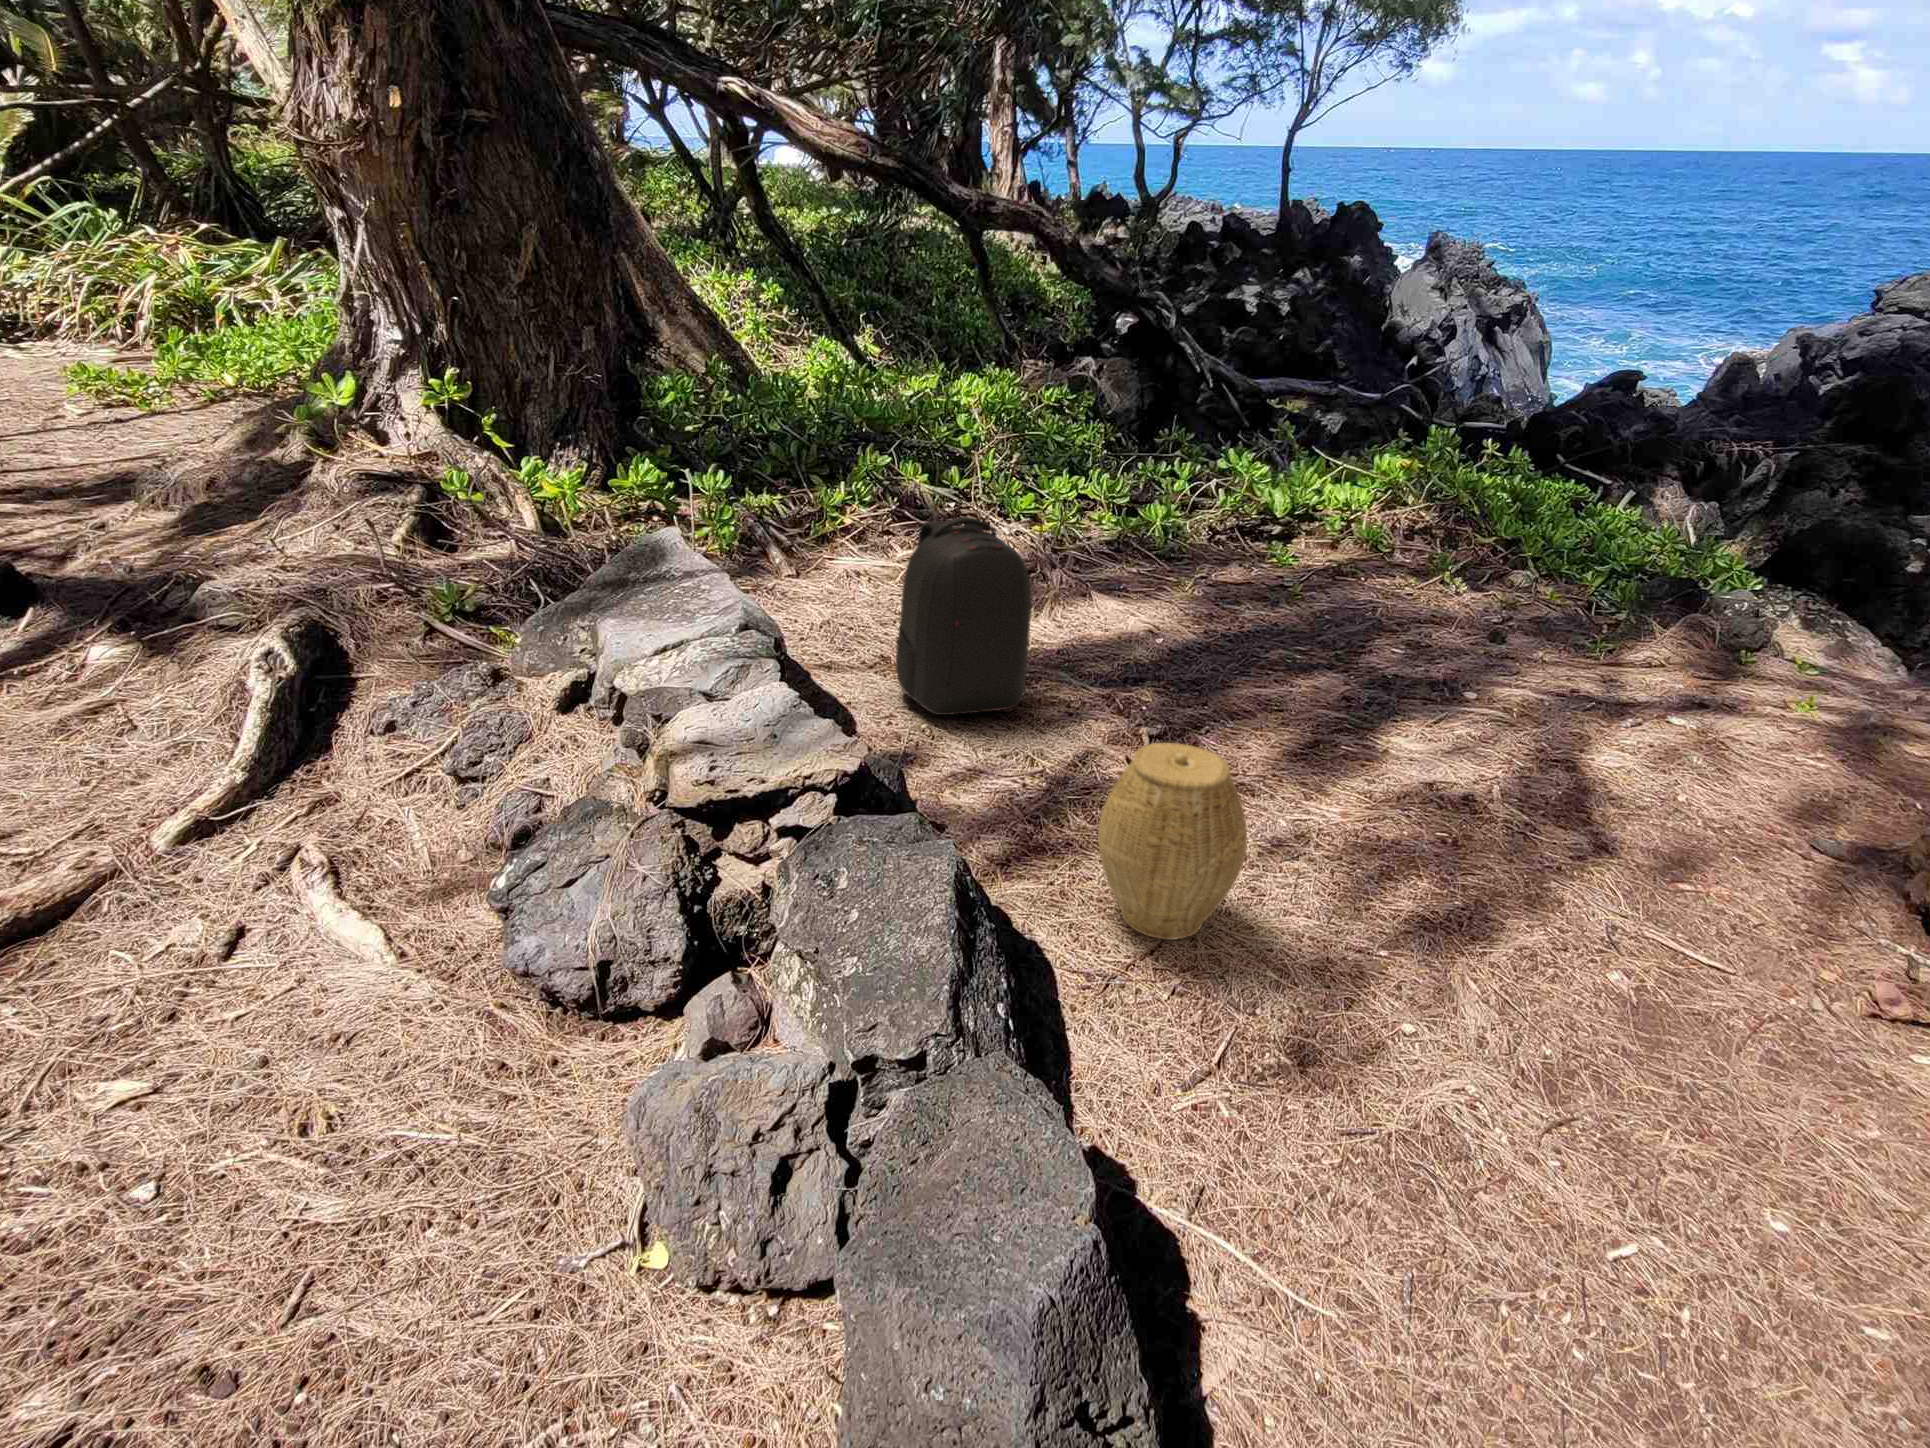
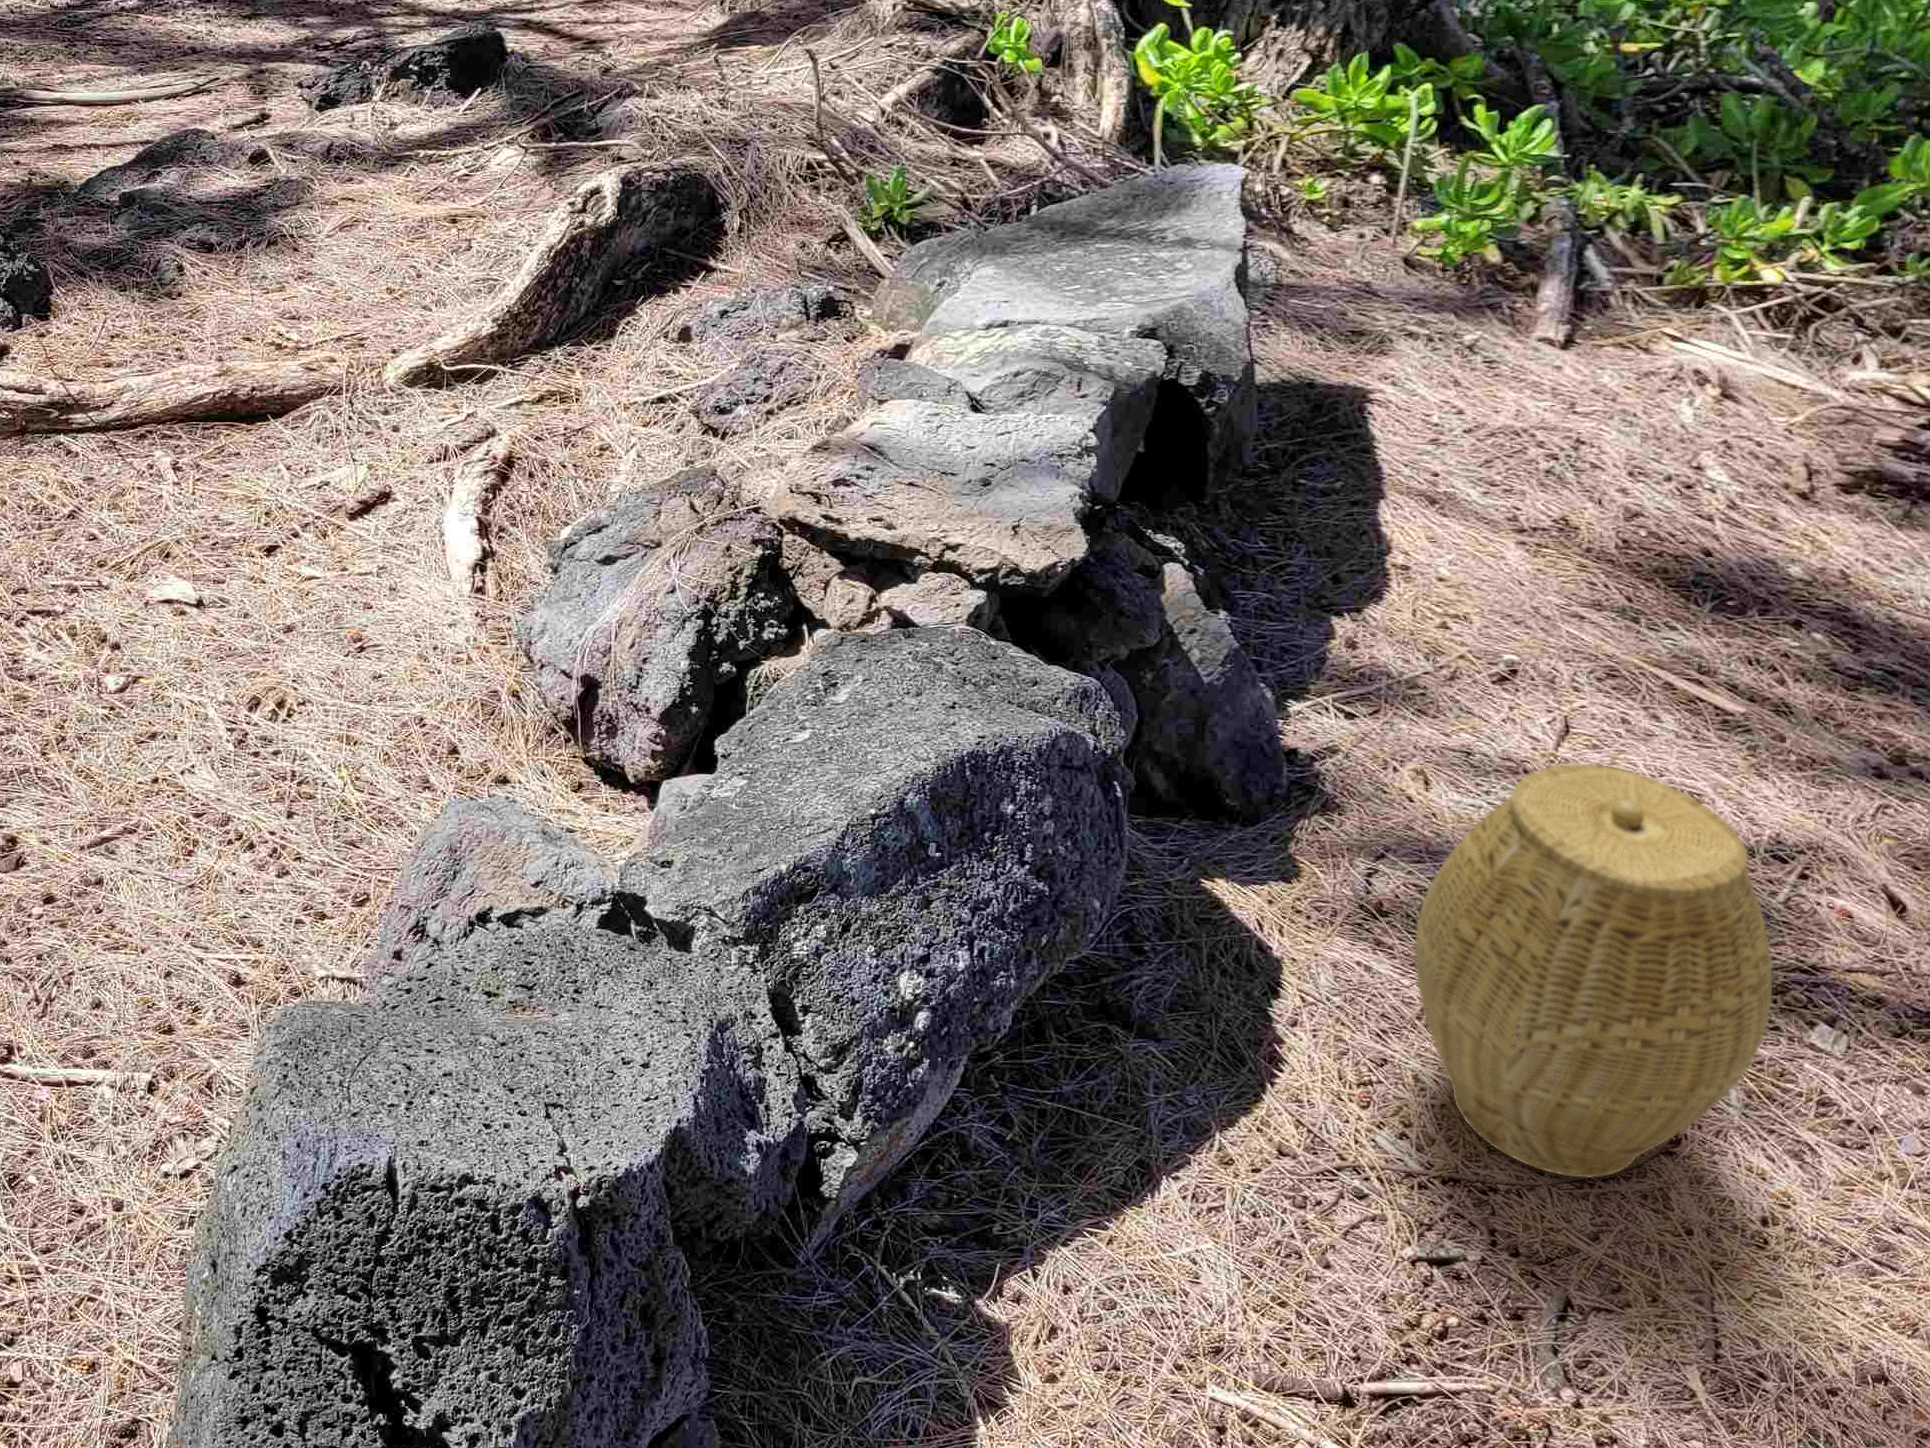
backpack: present [896,517,1032,715] -> none [1519,255,1851,668]

